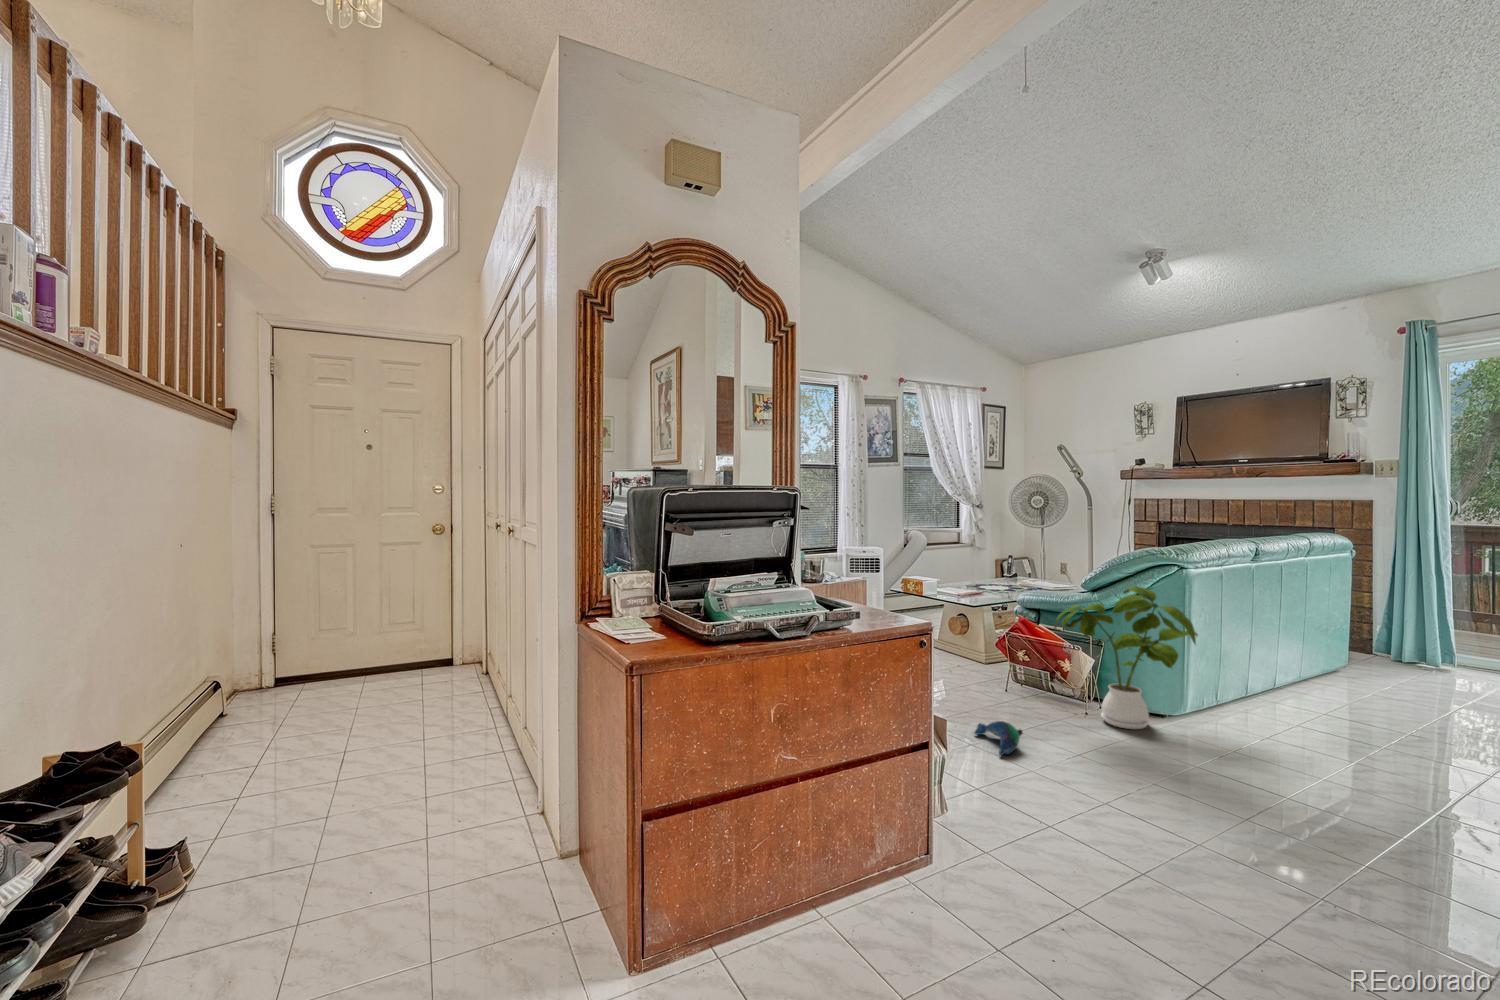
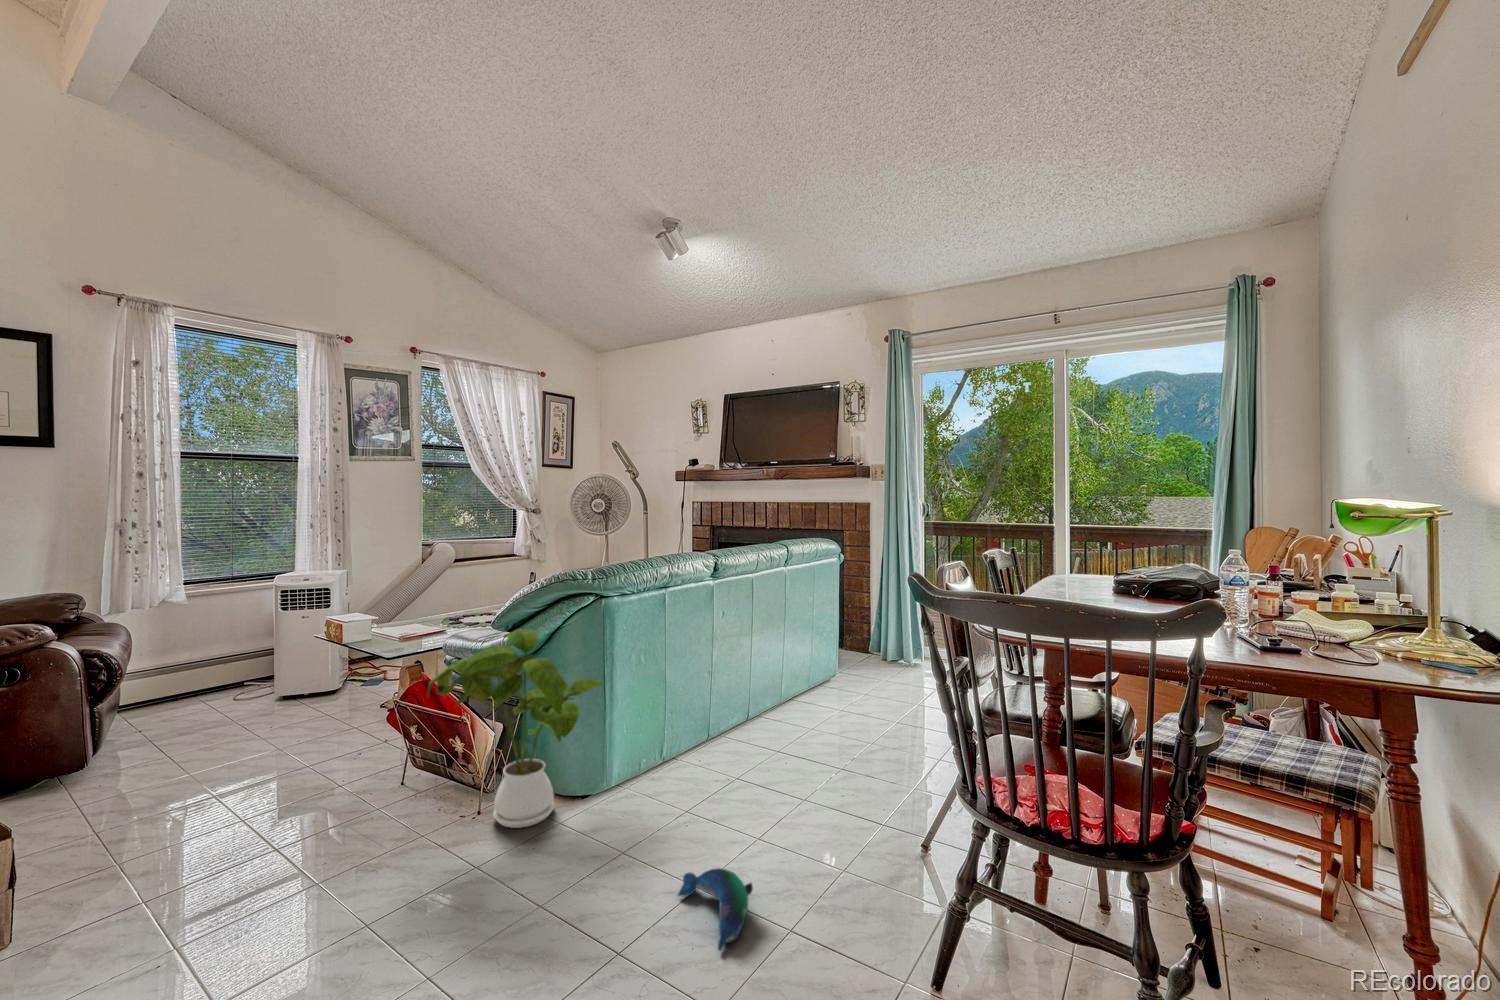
plush toy: present [975,721,1023,756] -> present [678,868,753,951]

